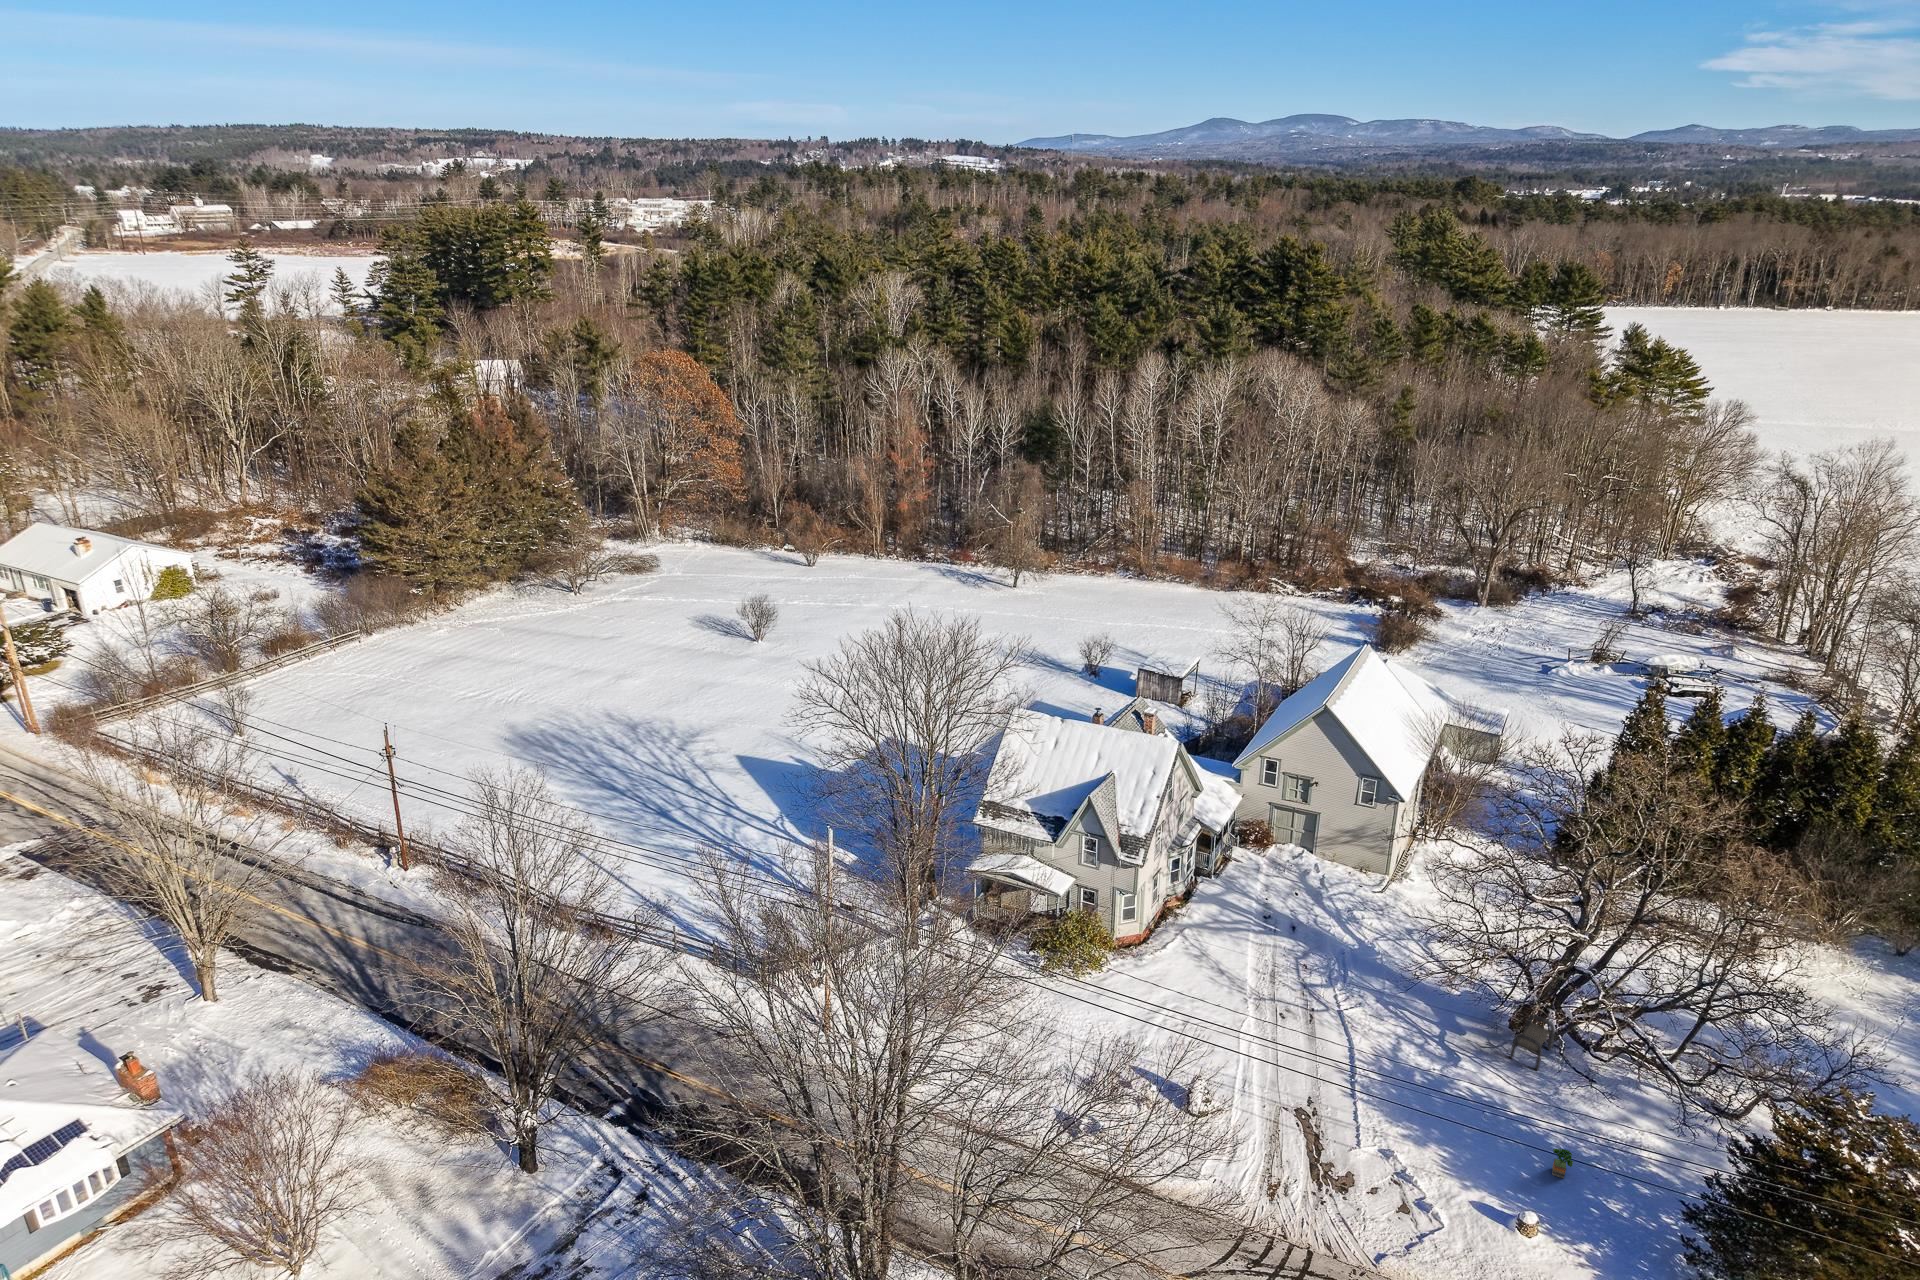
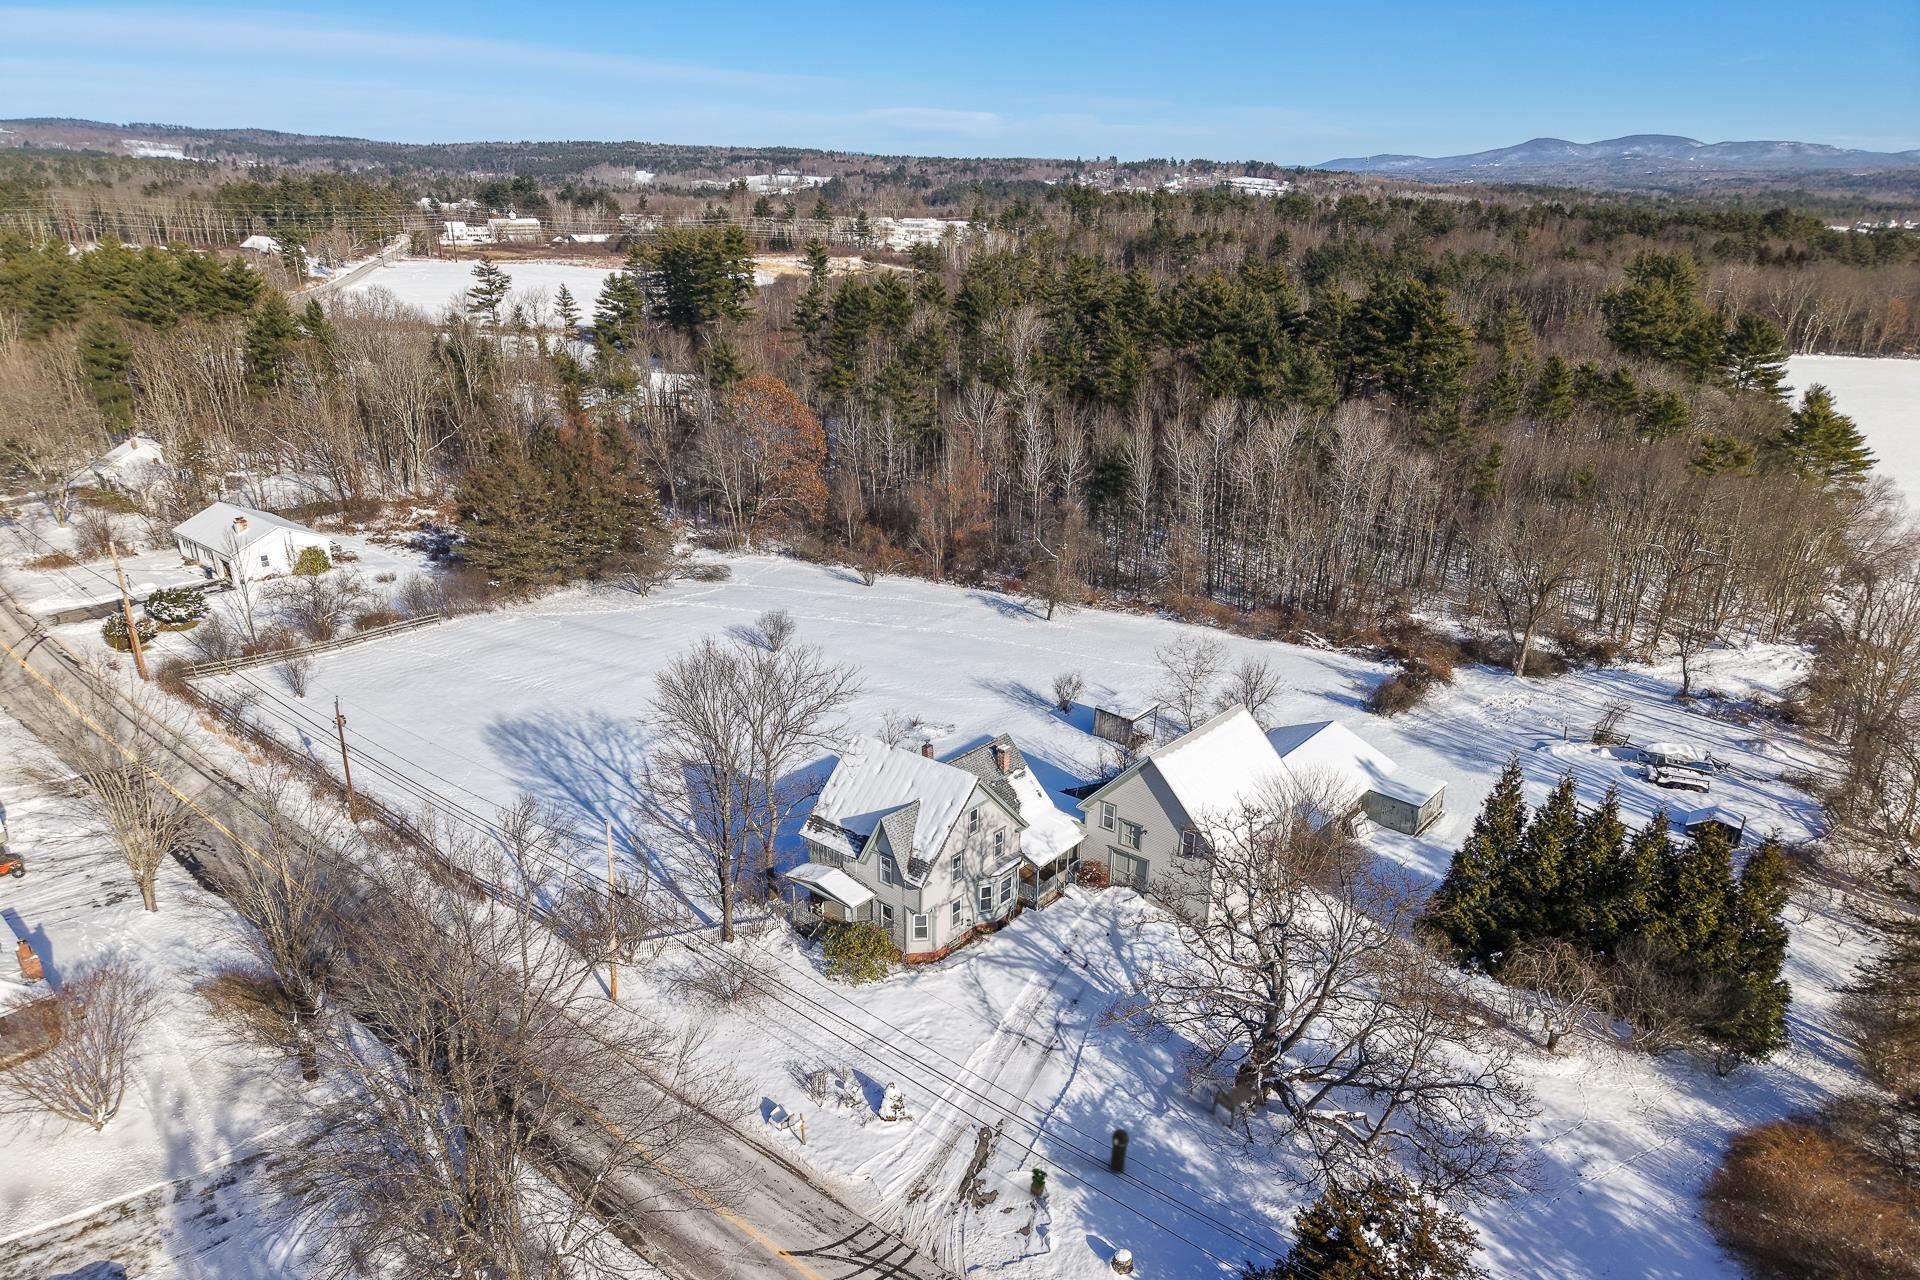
trash can: none [1445,1087,1470,1134] -> present [1109,1129,1129,1173]
potted tree: present [1552,1148,1573,1178] -> present [1030,1168,1048,1198]

